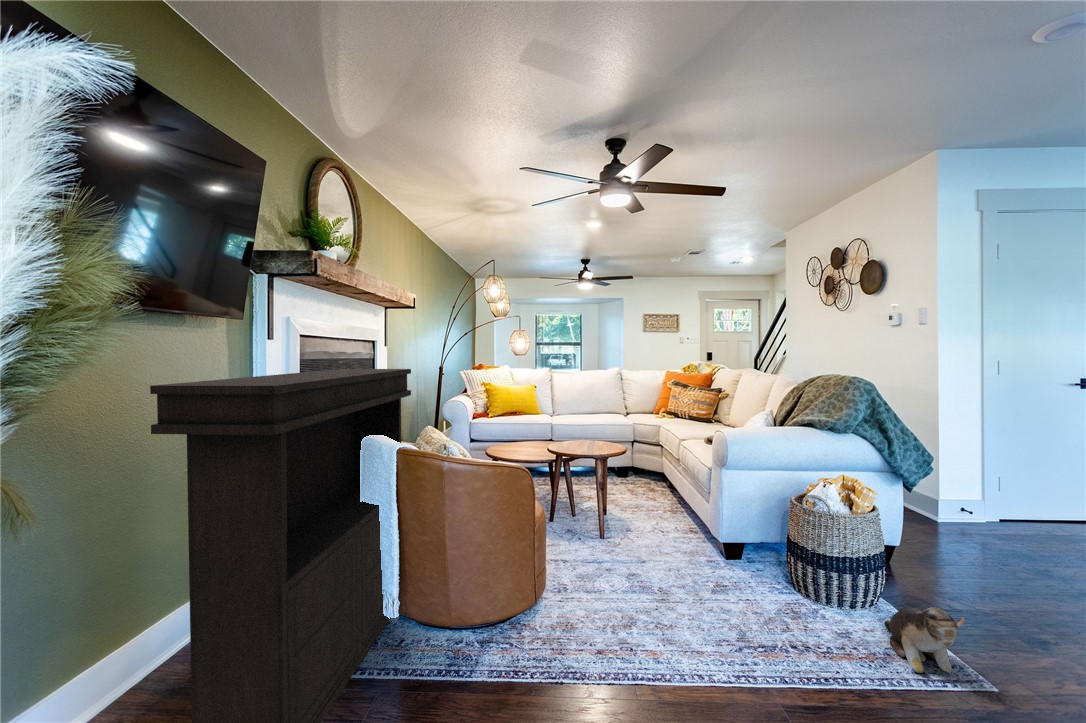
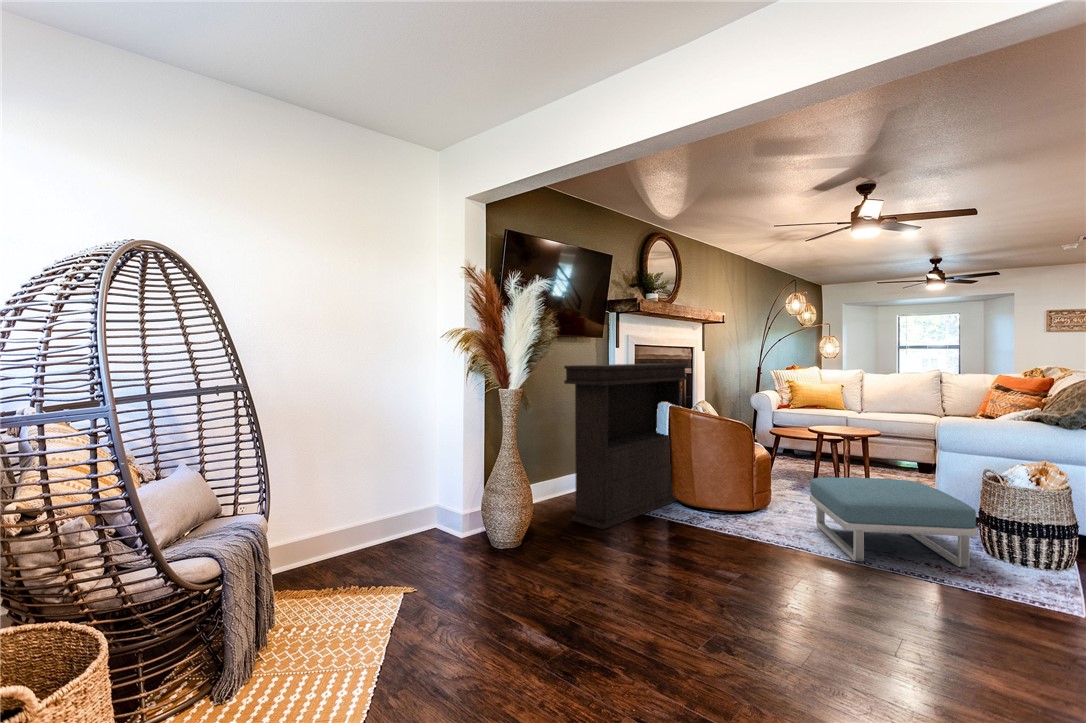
footstool: none [610,514,829,678] -> present [810,478,978,568]
plush toy: present [884,607,964,673] -> none [1013,545,1063,601]

